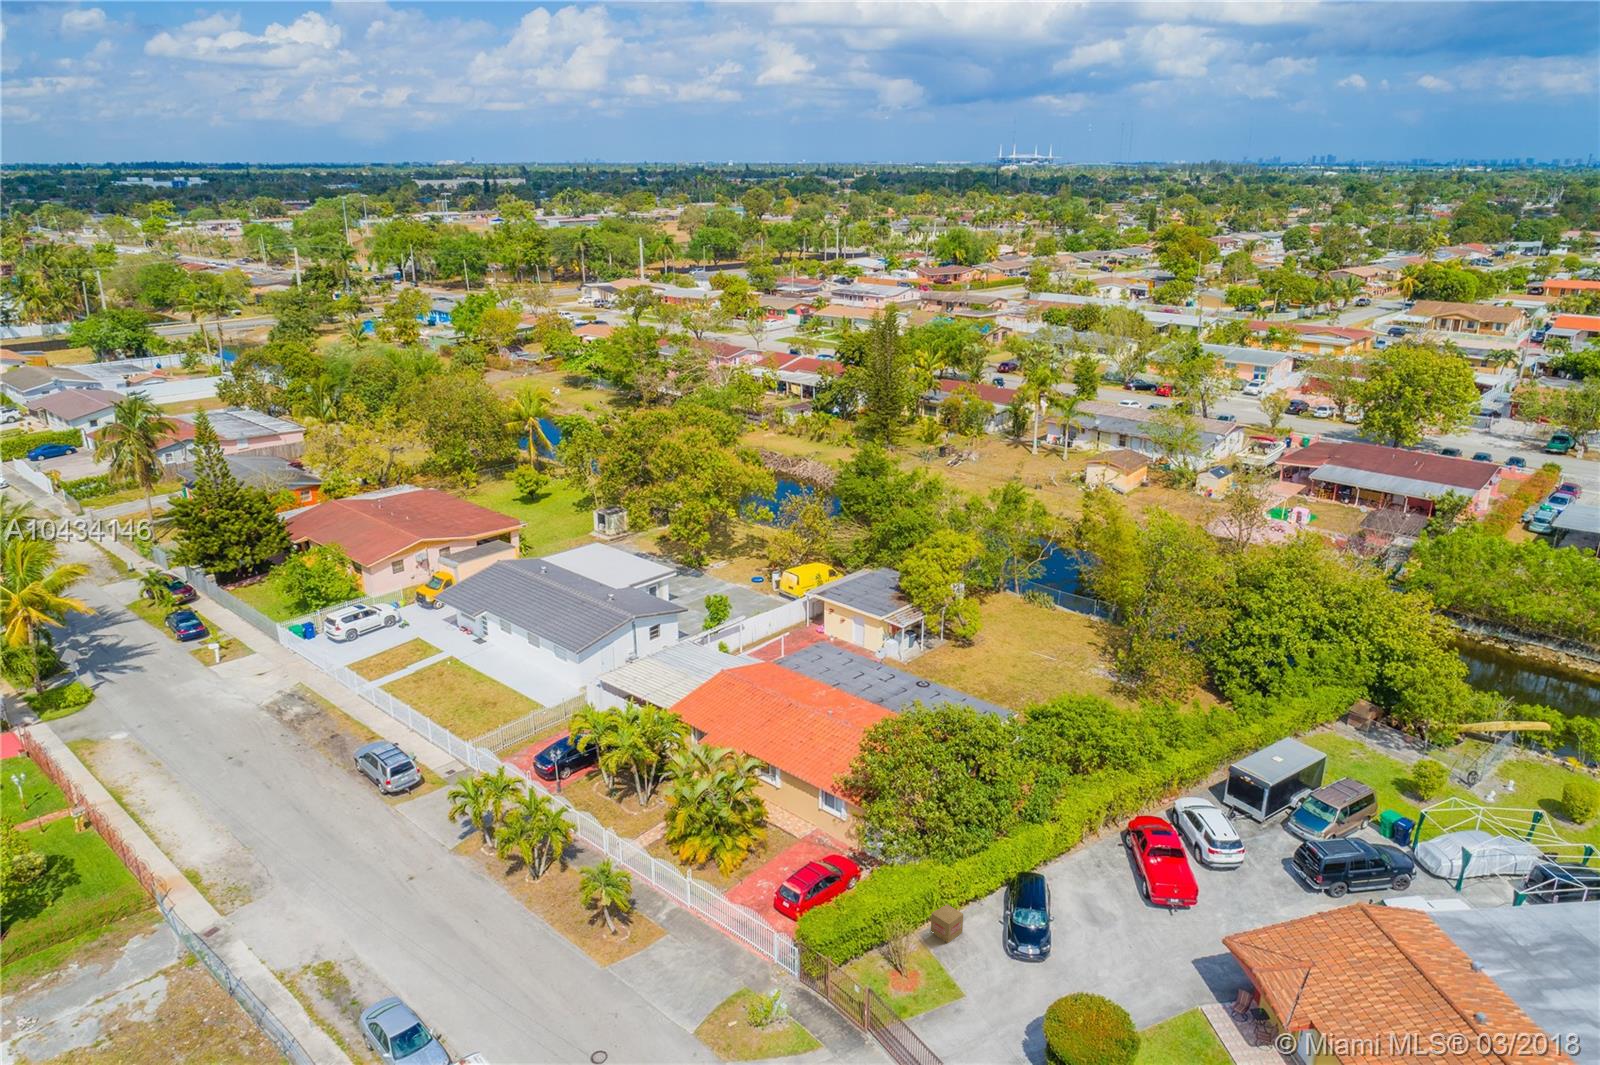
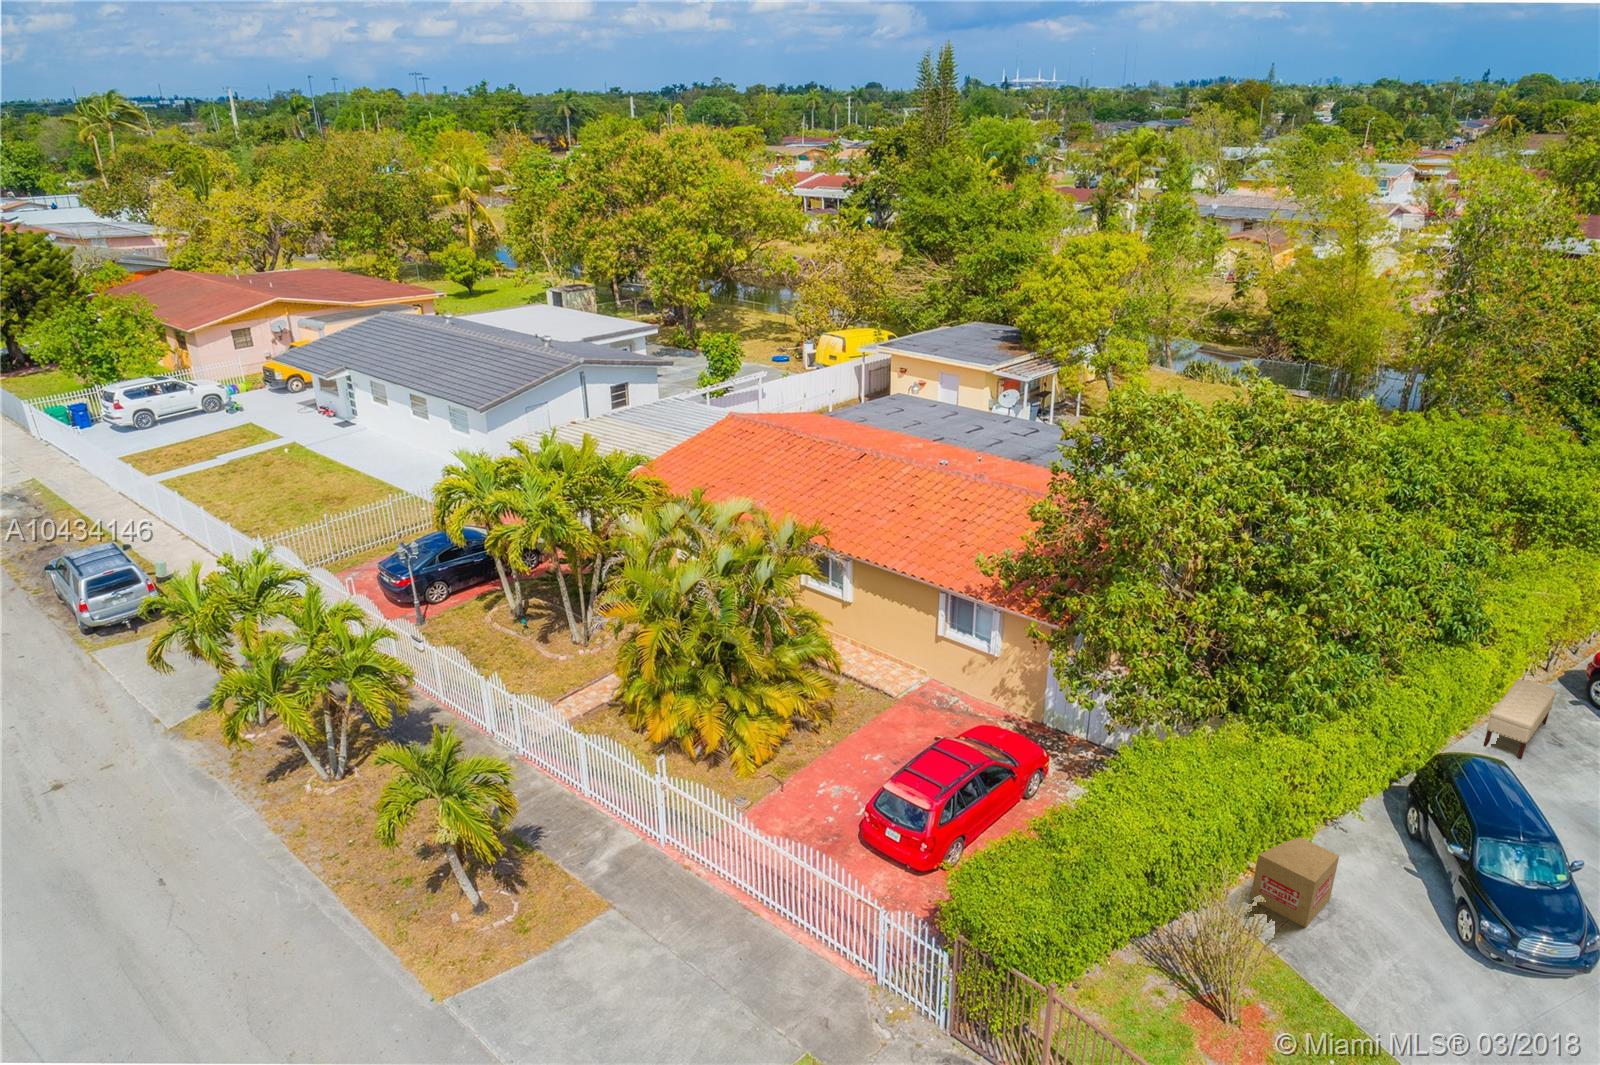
bench: none [1063,833,1099,872] -> present [1483,679,1556,759]

